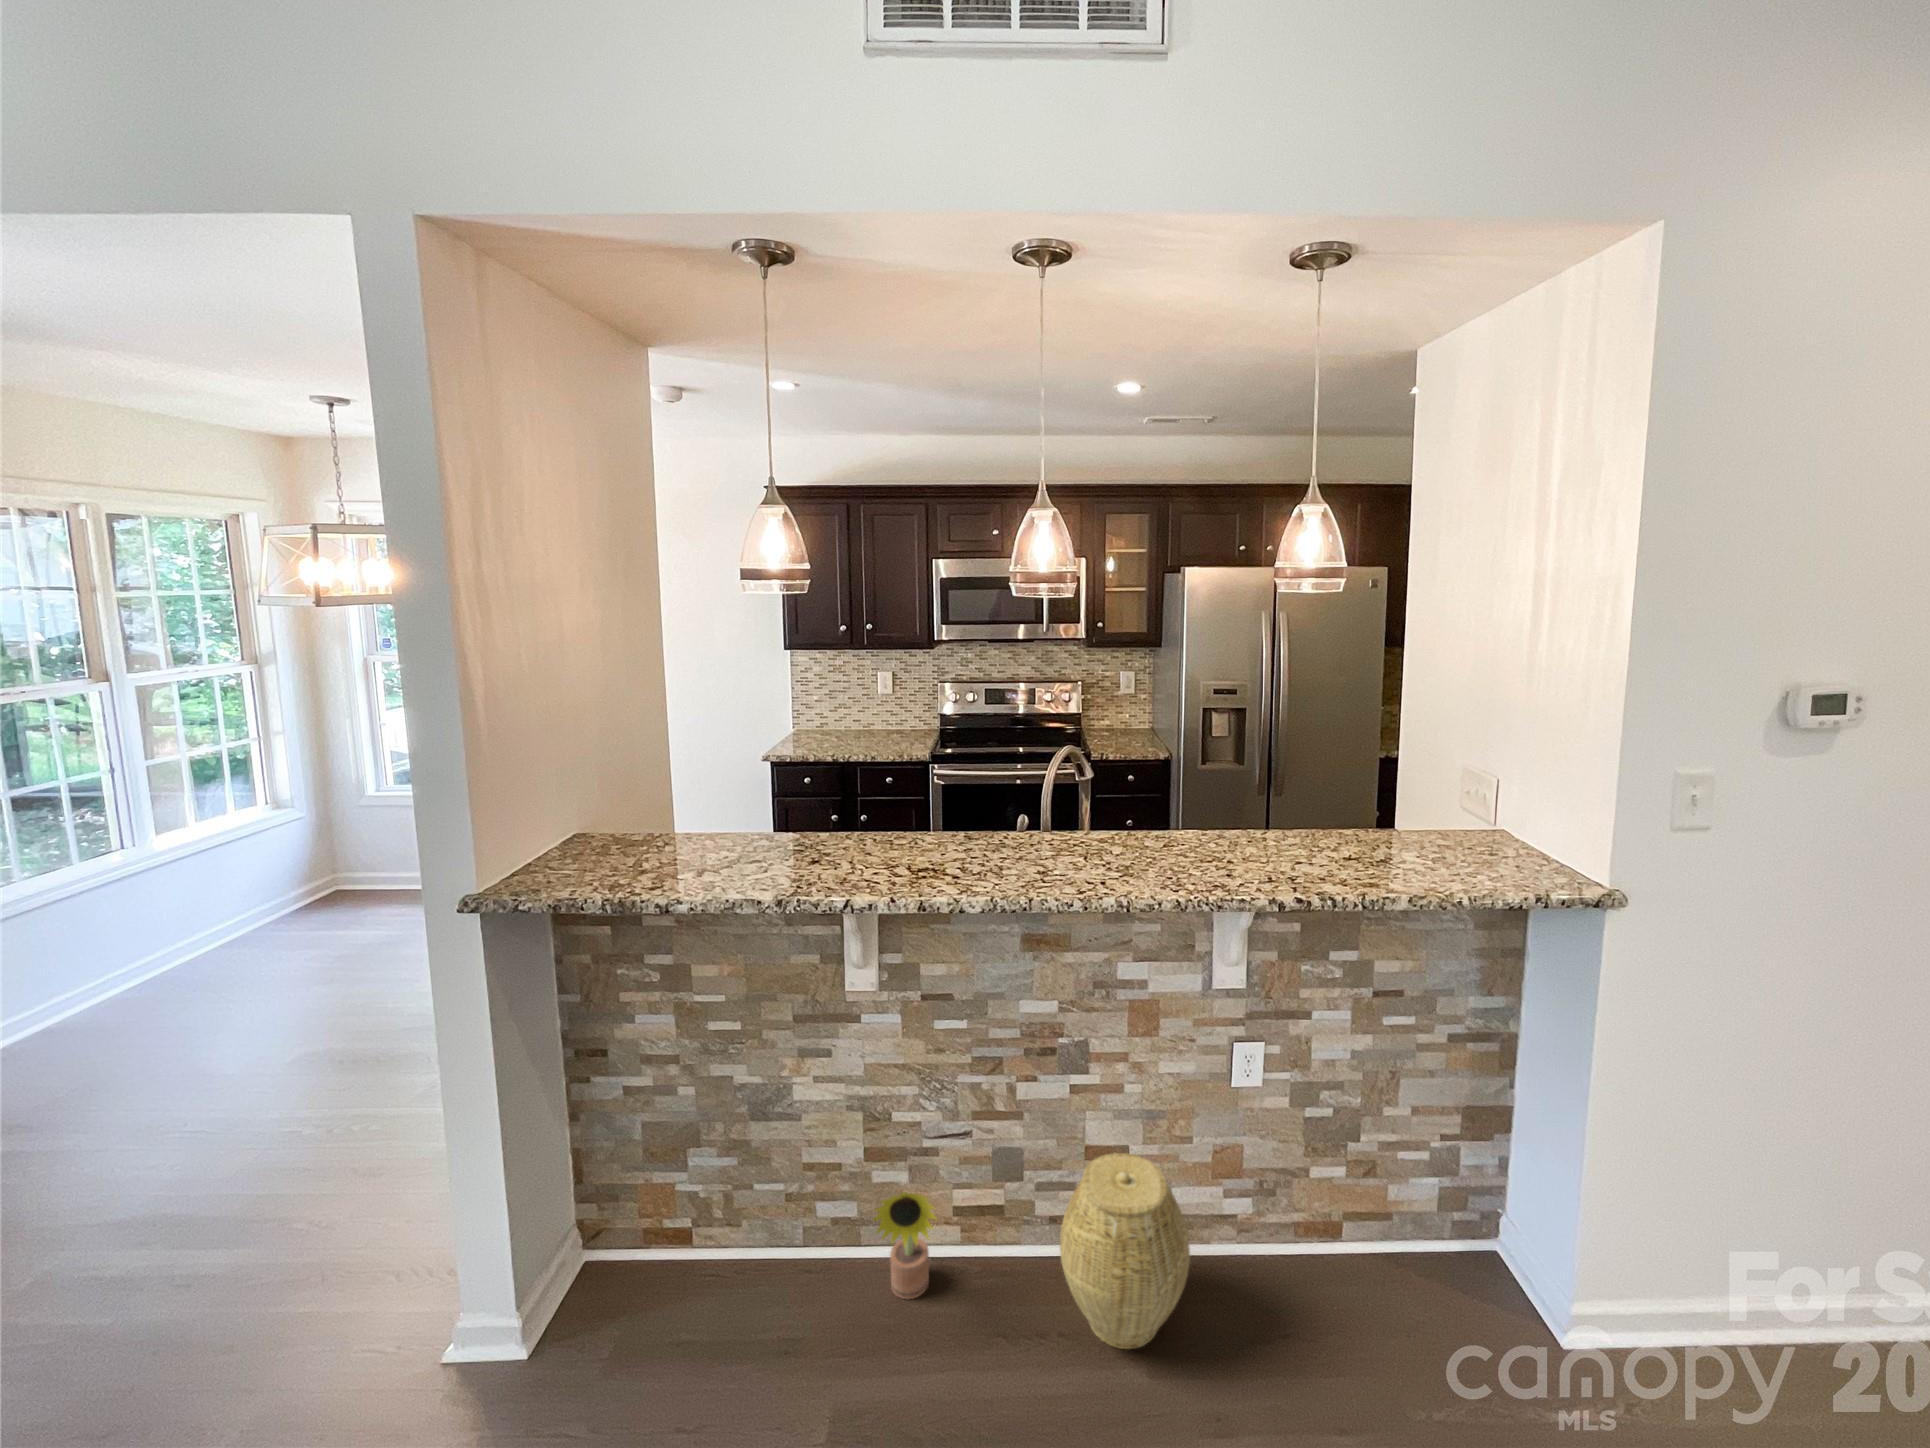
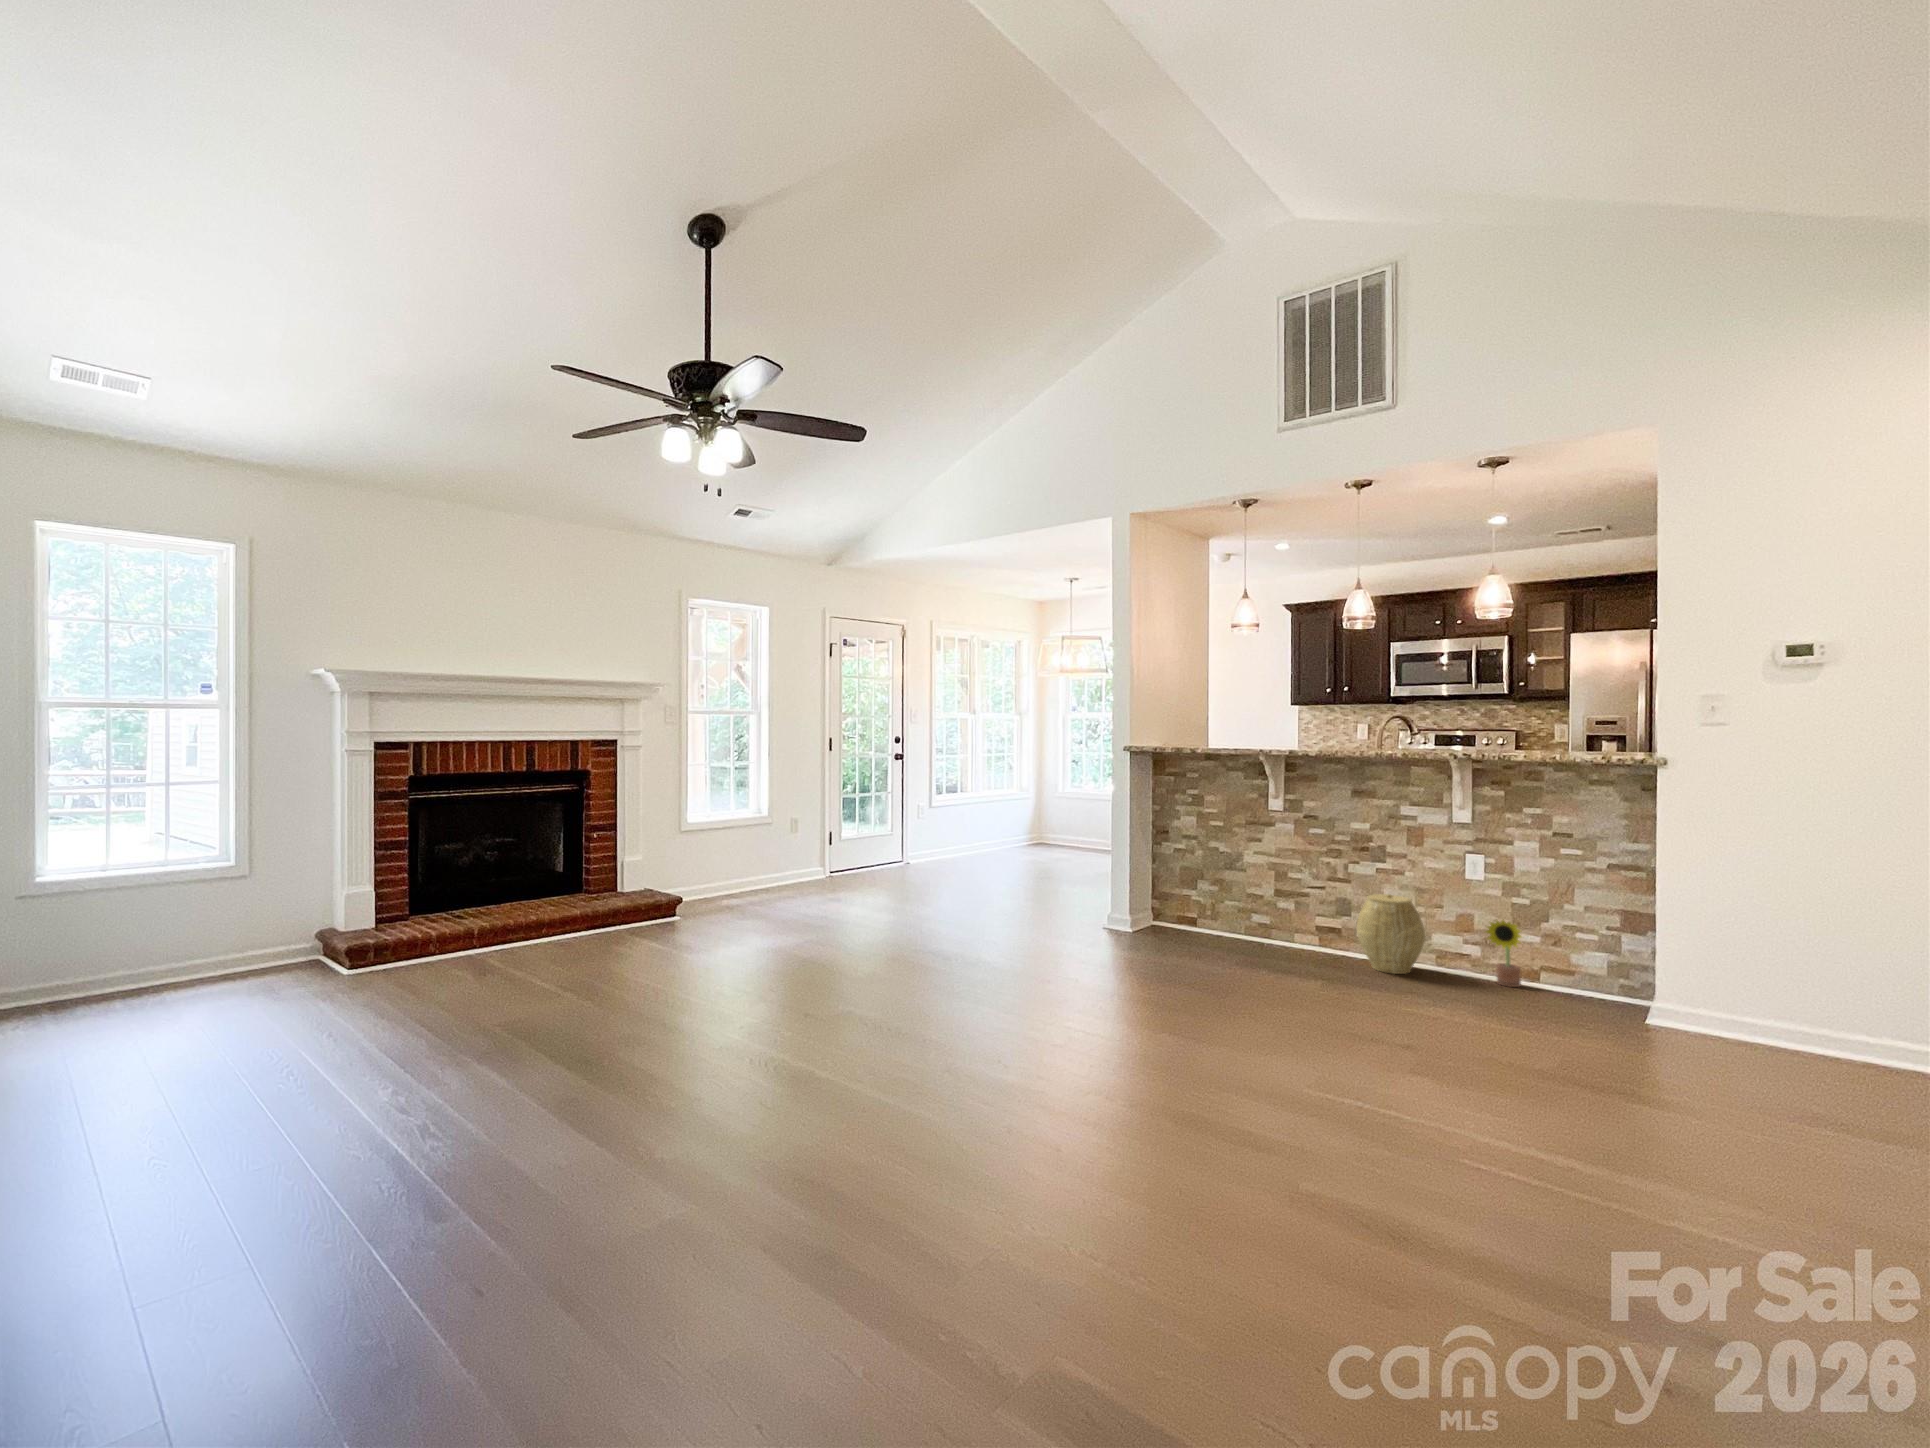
decorative plant: present [873,1192,936,1299] -> present [1486,919,1521,987]

